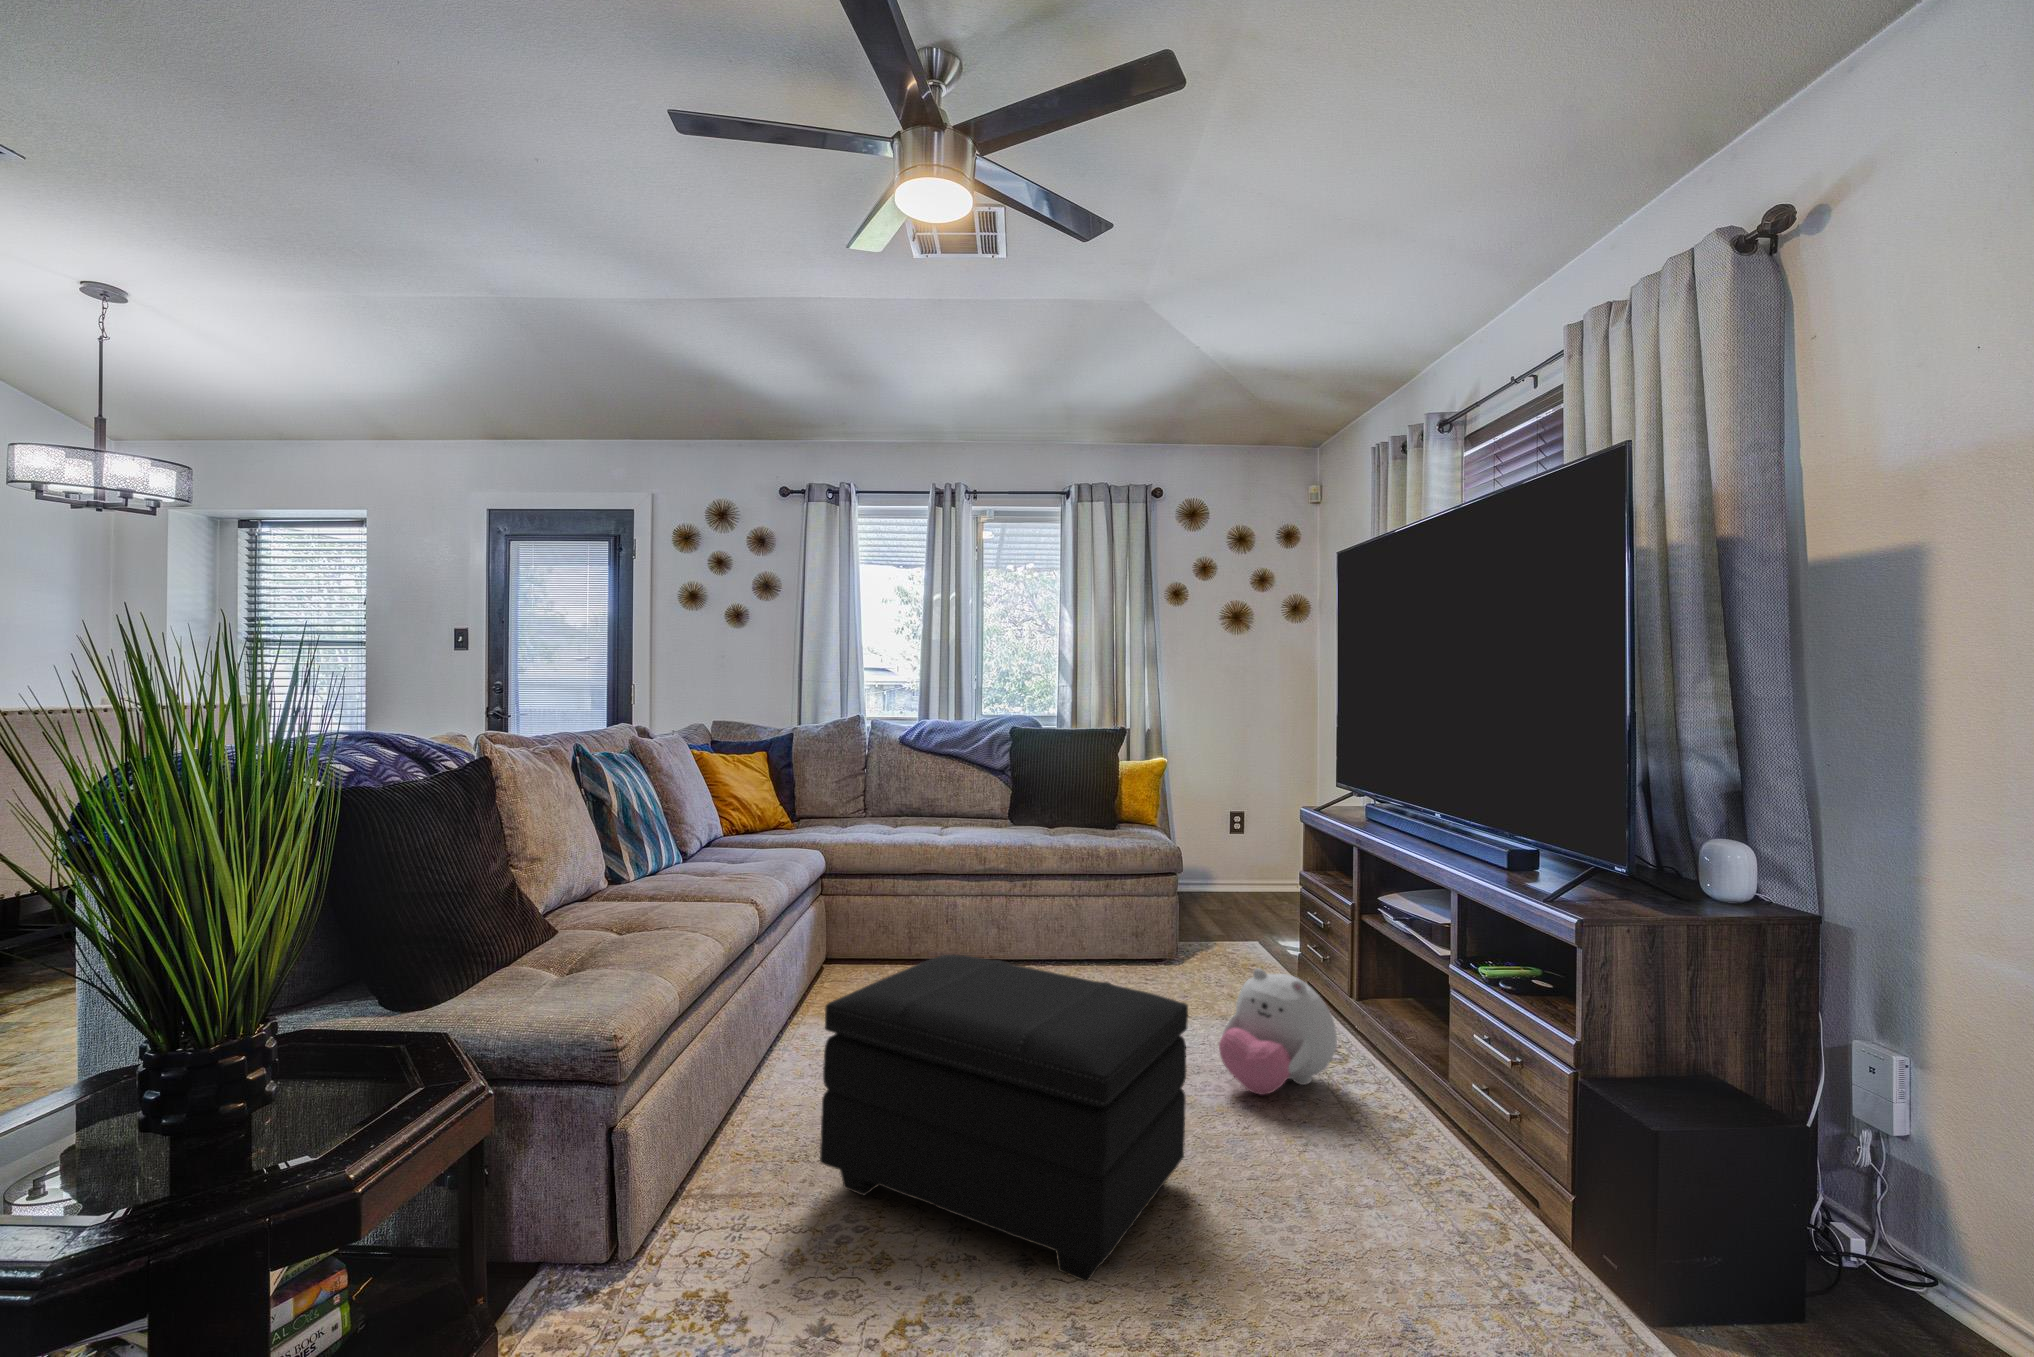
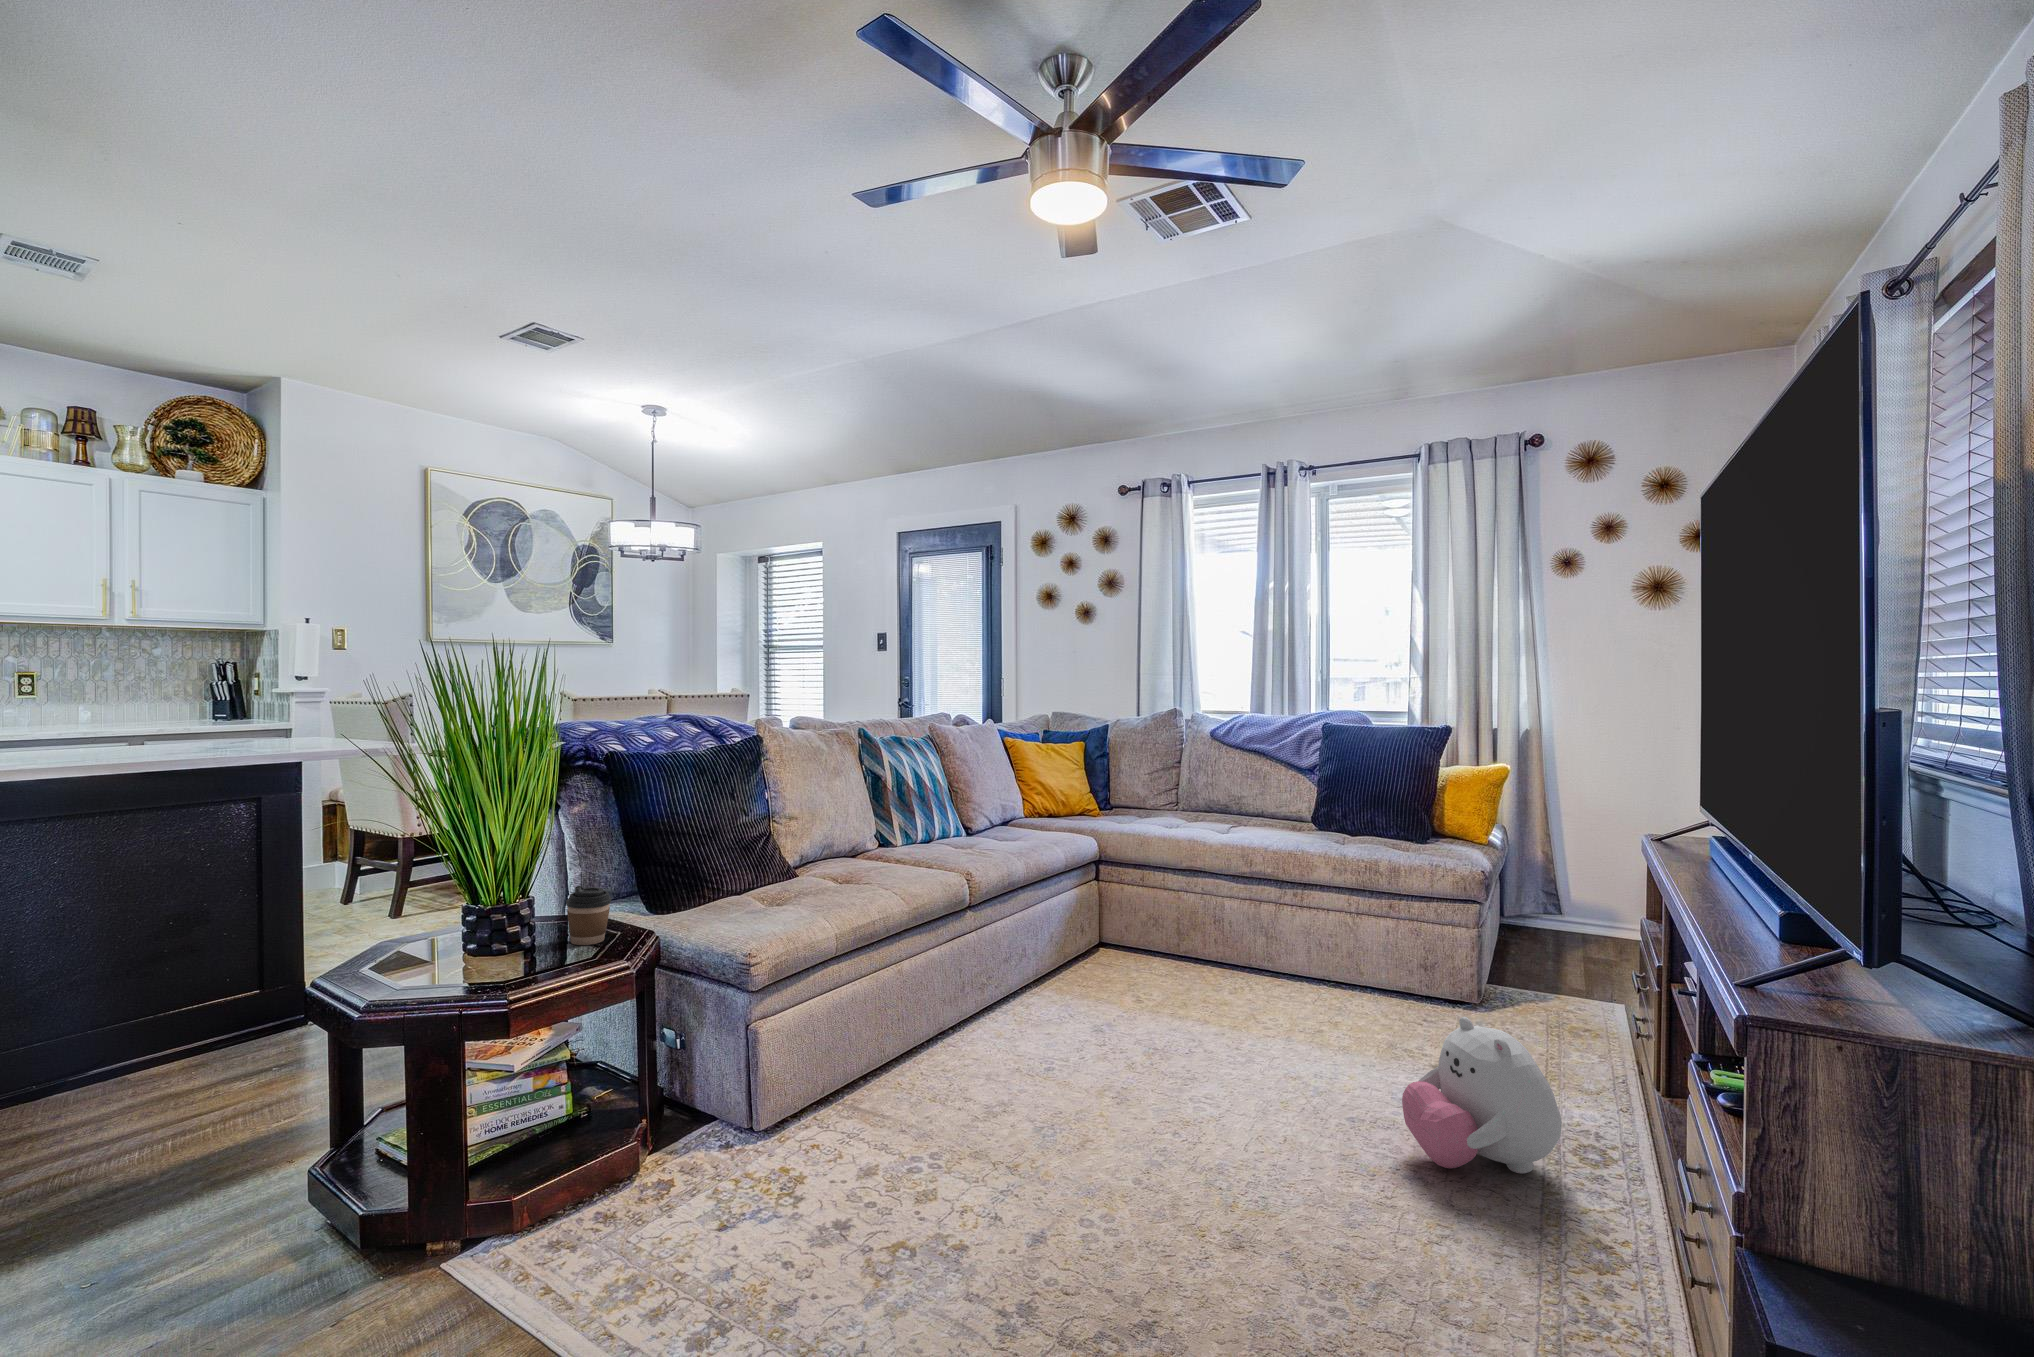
footstool: present [820,954,1188,1282] -> none [926,939,1271,1273]
coffee cup: none [345,992,417,1079] -> present [566,886,612,945]

